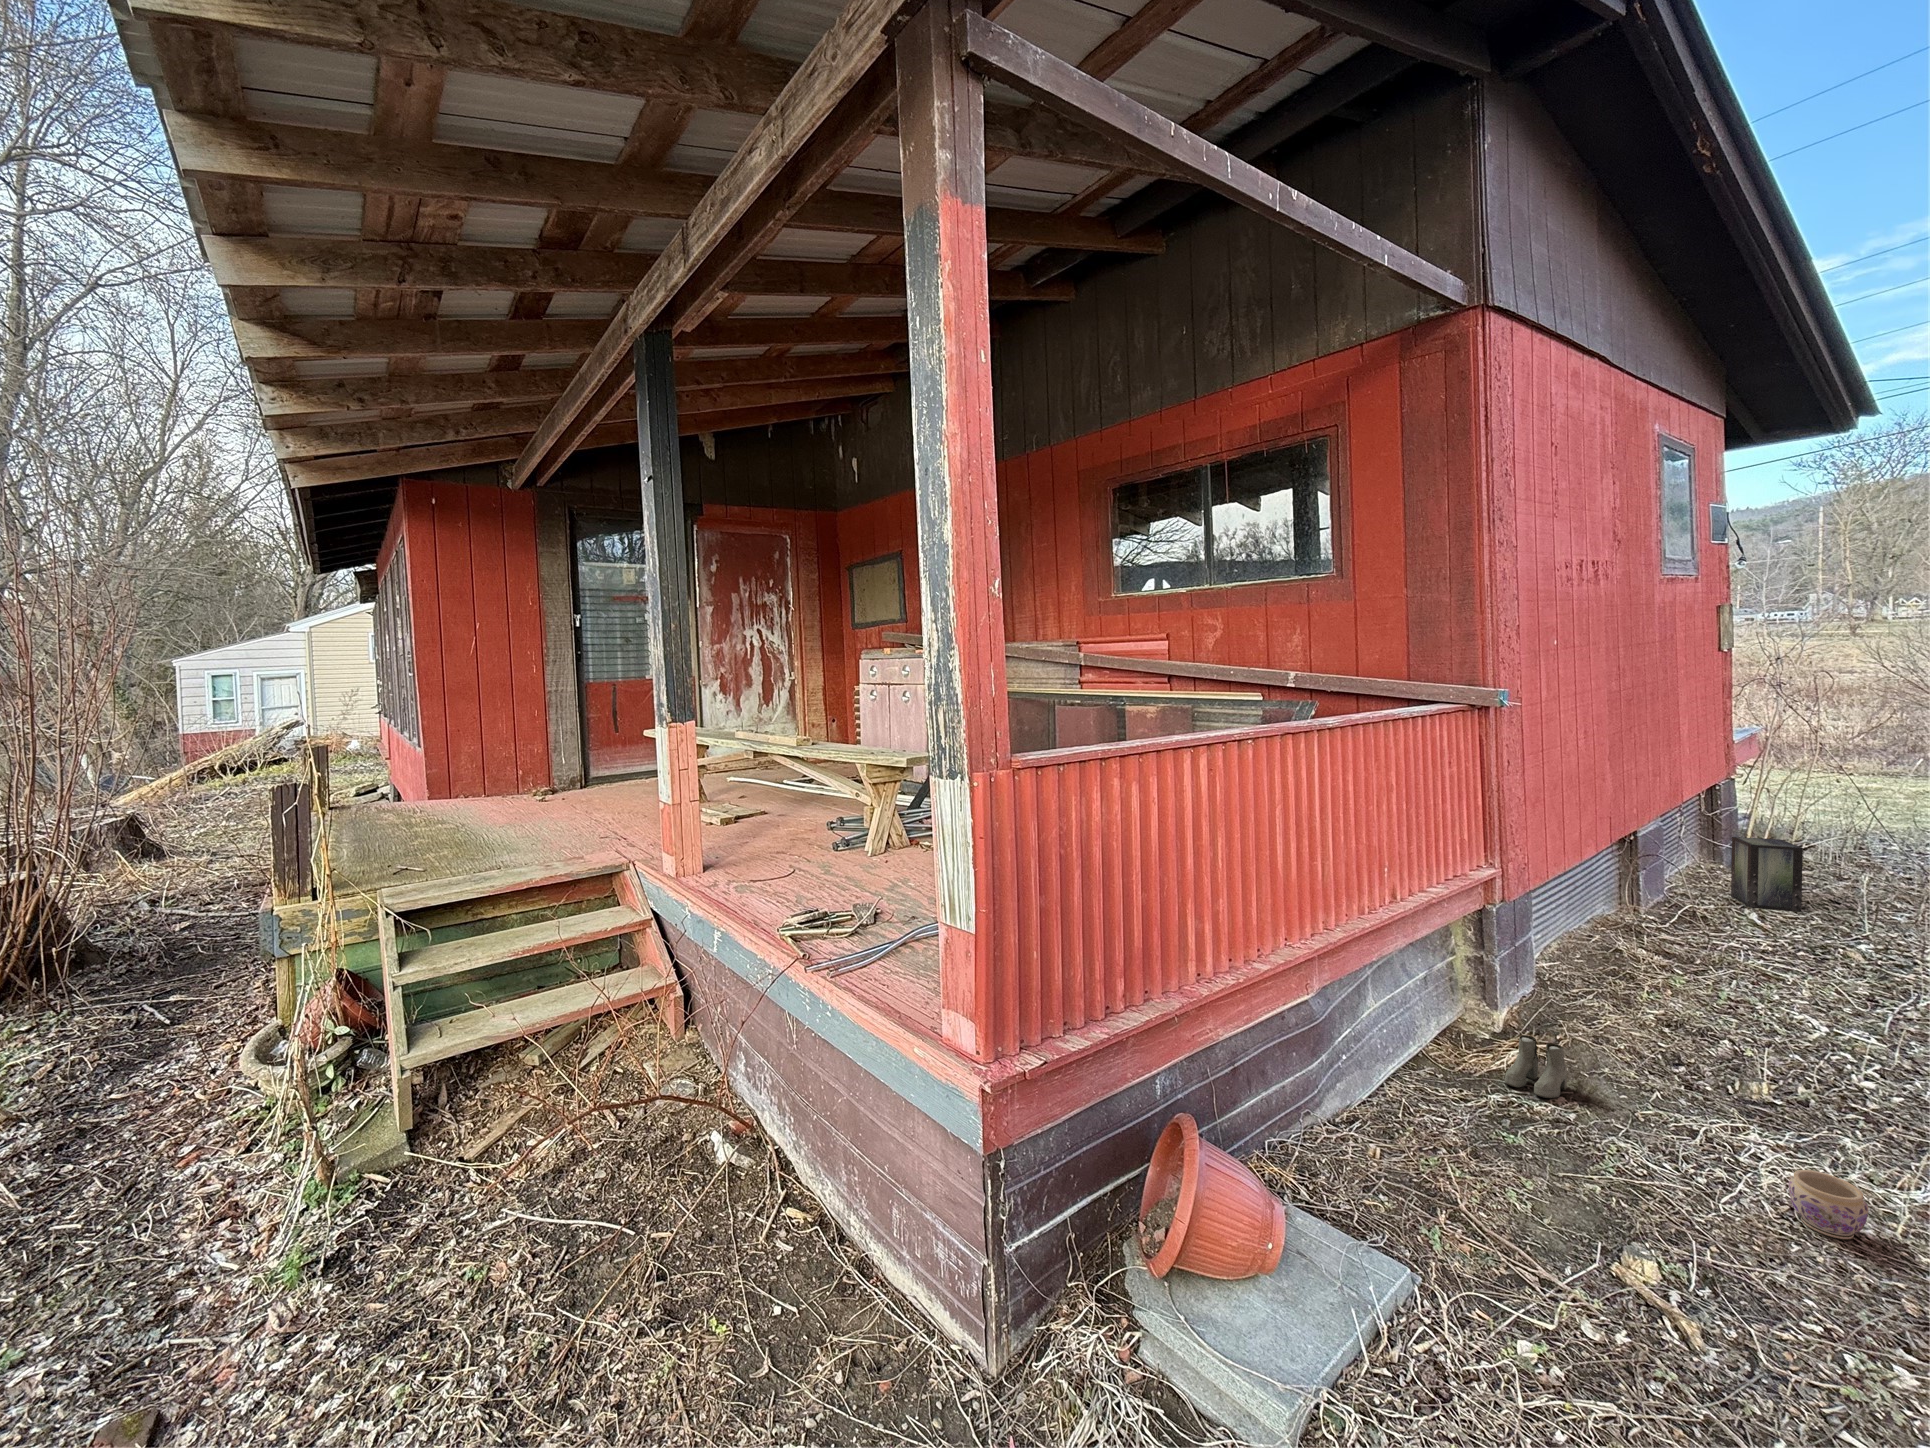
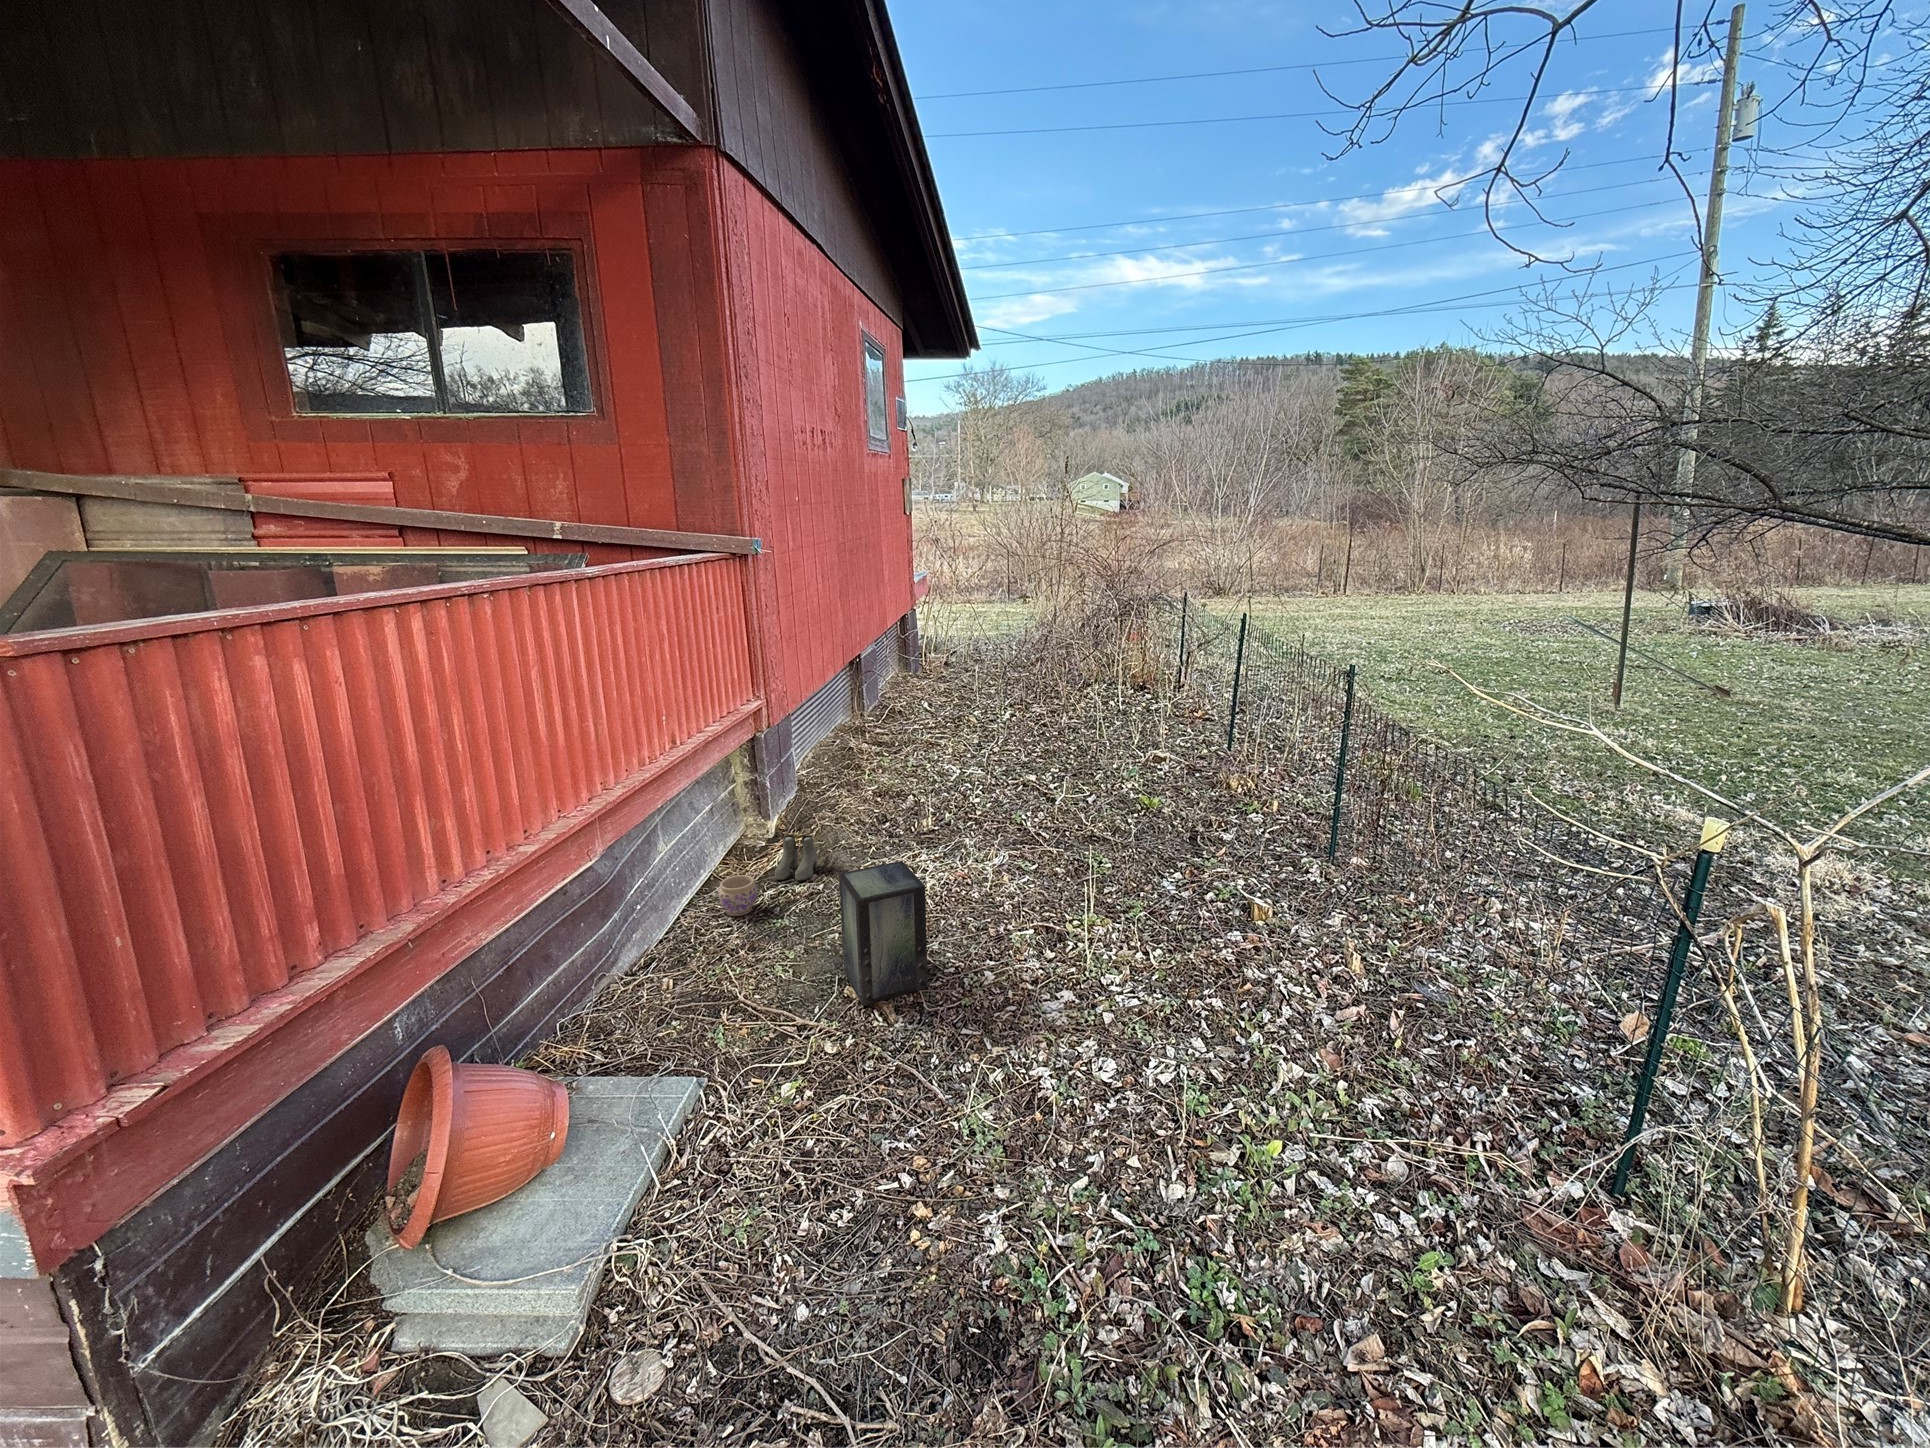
storage box: present [1731,837,1803,911] -> present [839,861,928,1006]
planter: present [1789,1170,1869,1240] -> present [718,875,757,917]

